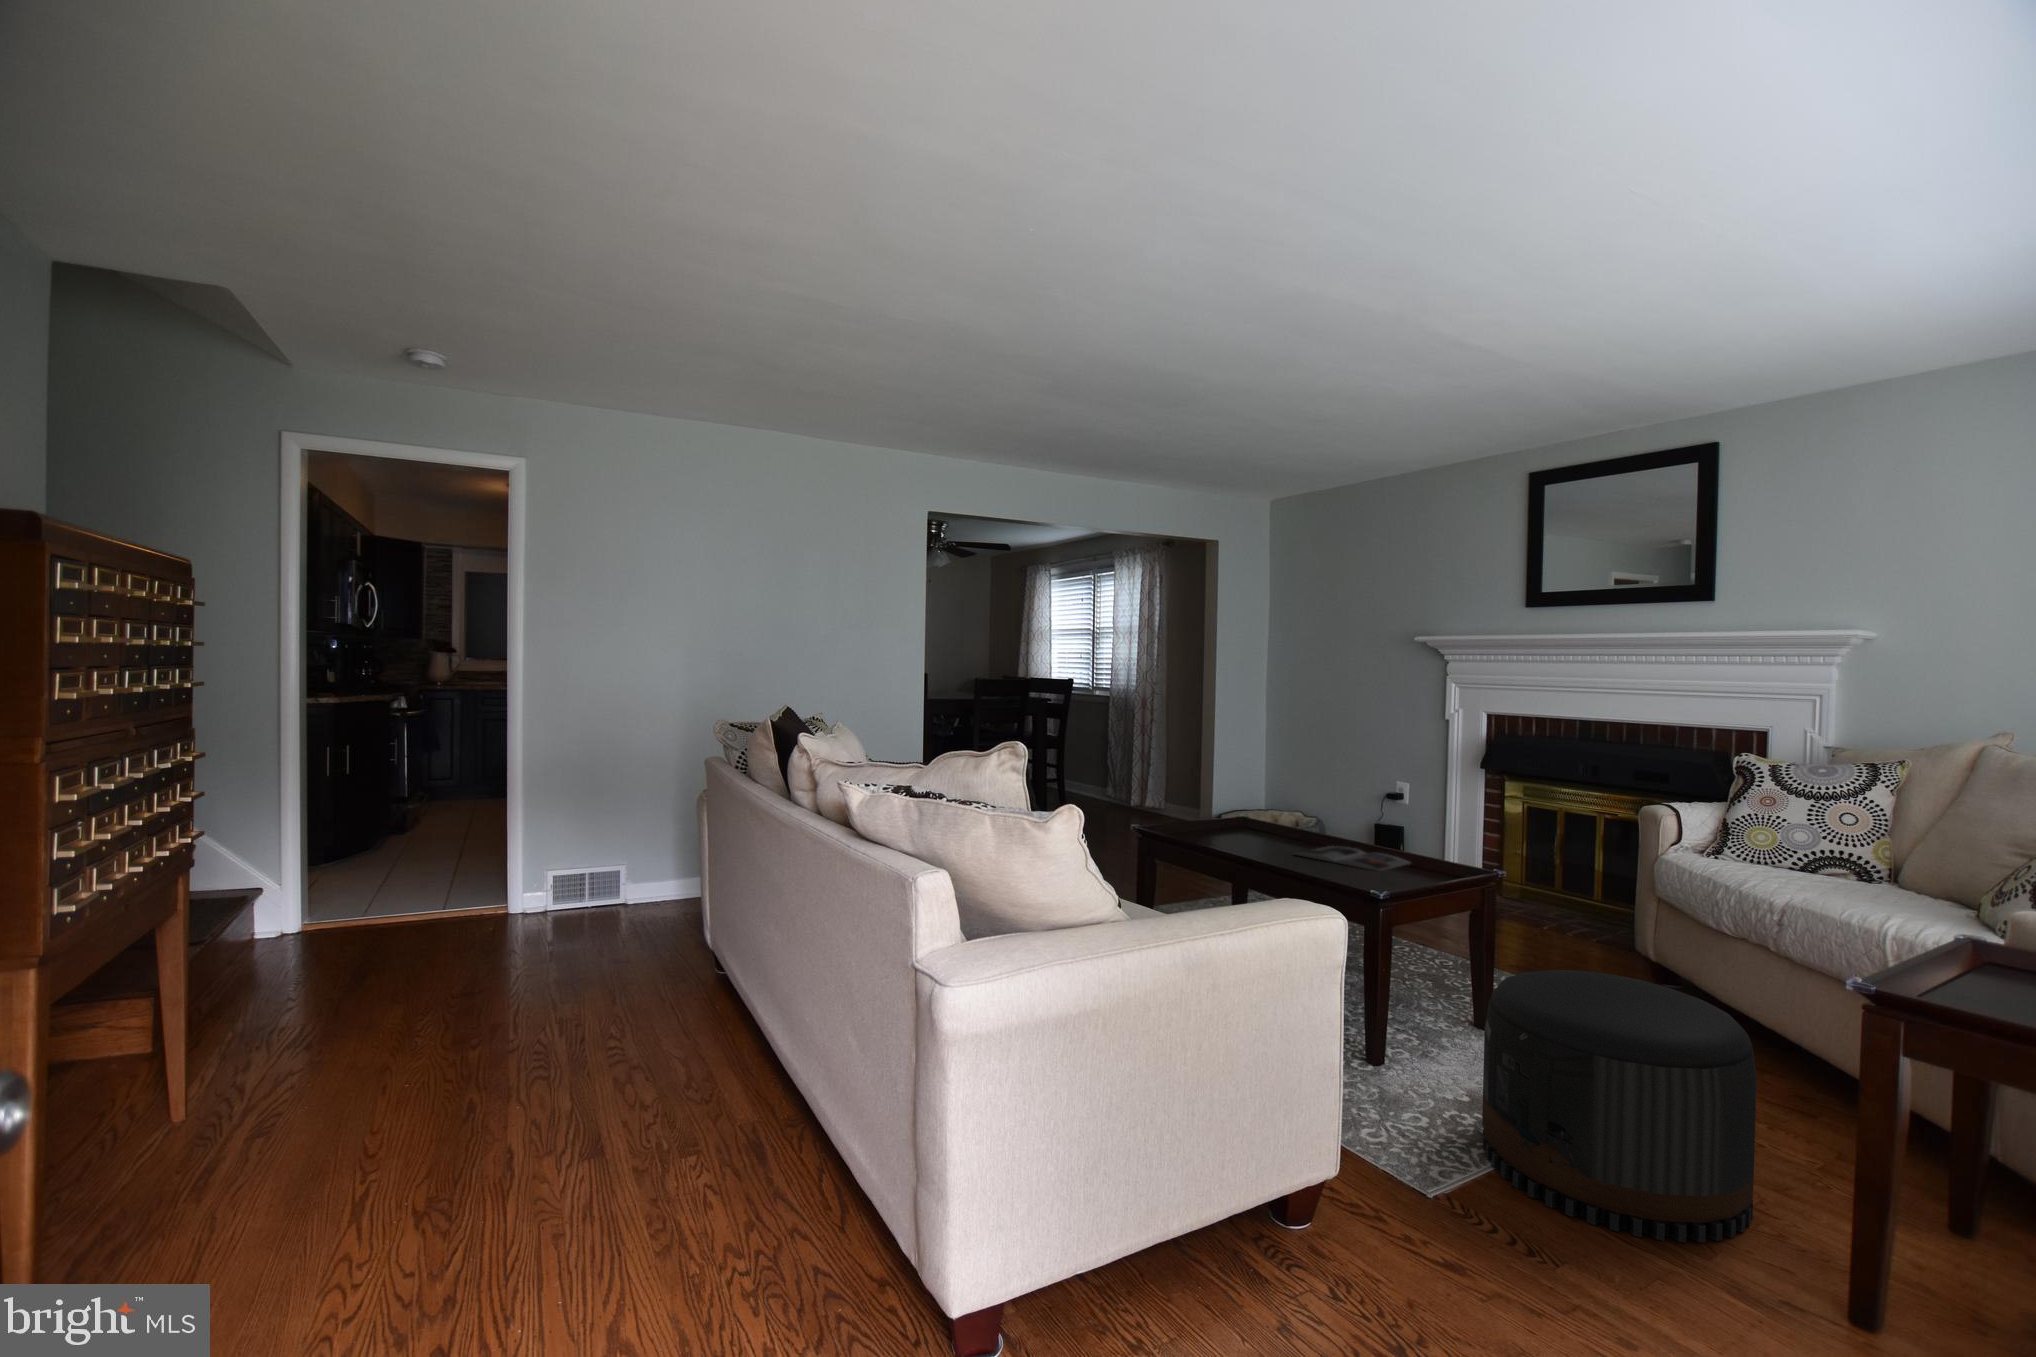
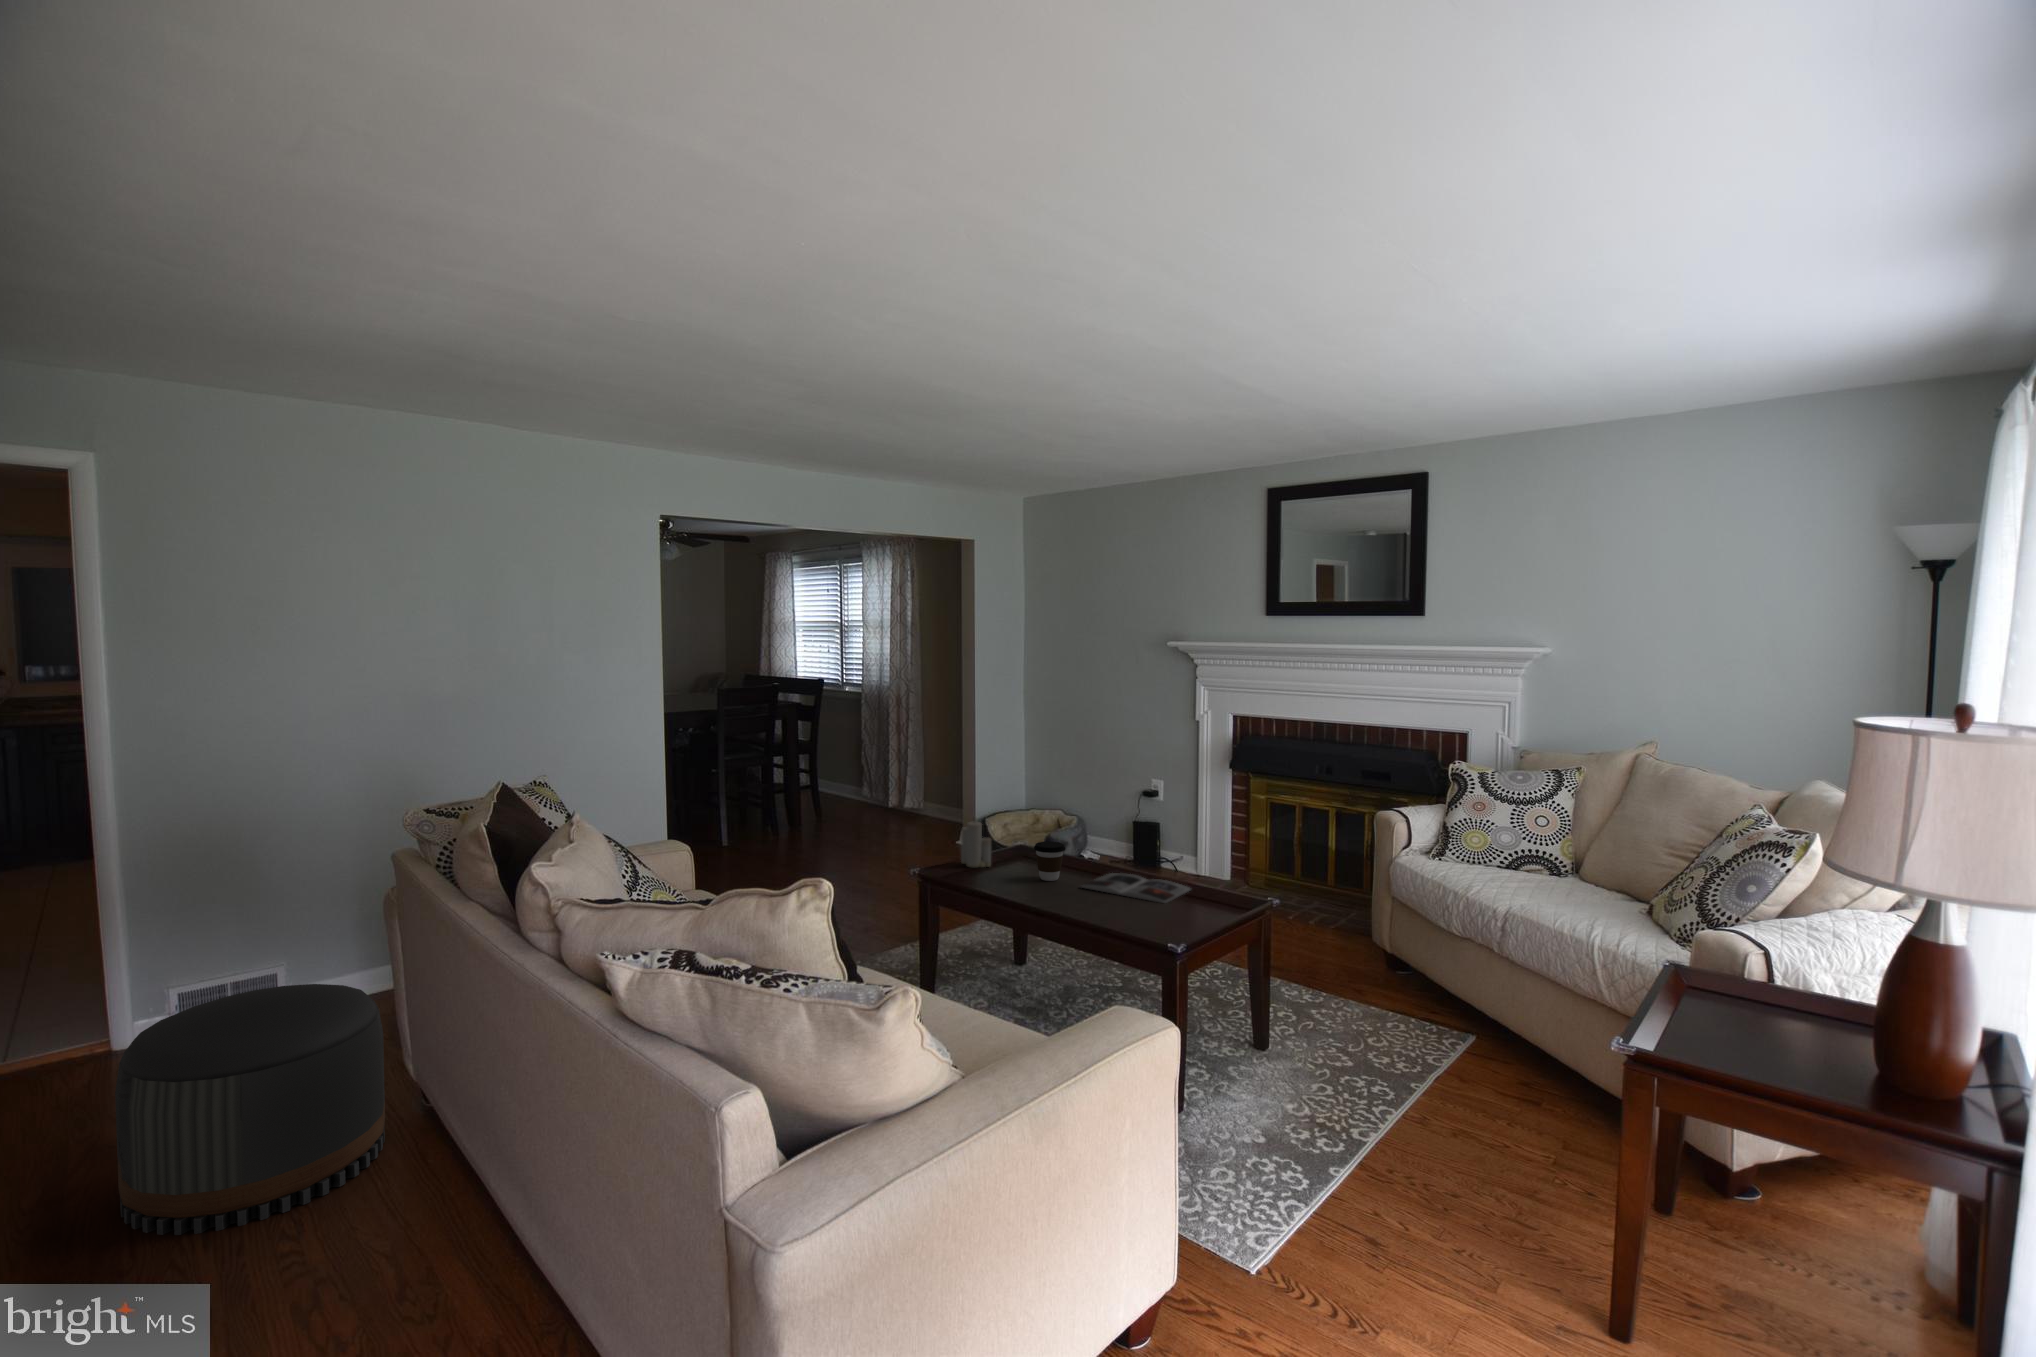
candle: none [1182,788,1211,836] -> present [961,821,991,868]
coffee cup: none [1250,811,1282,849] -> present [1034,841,1065,881]
pouf: present [1482,970,1757,1242] -> present [115,984,385,1235]

